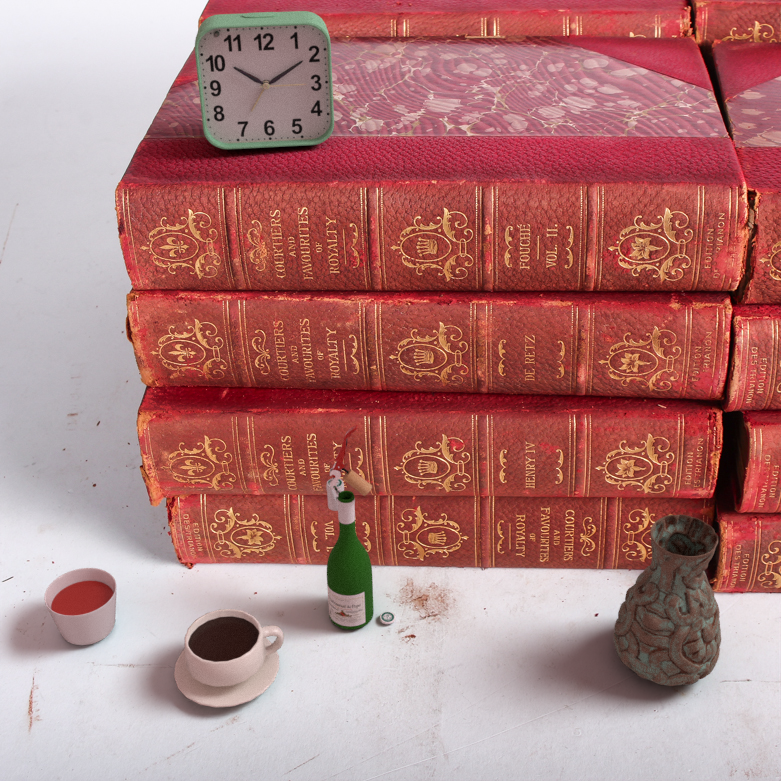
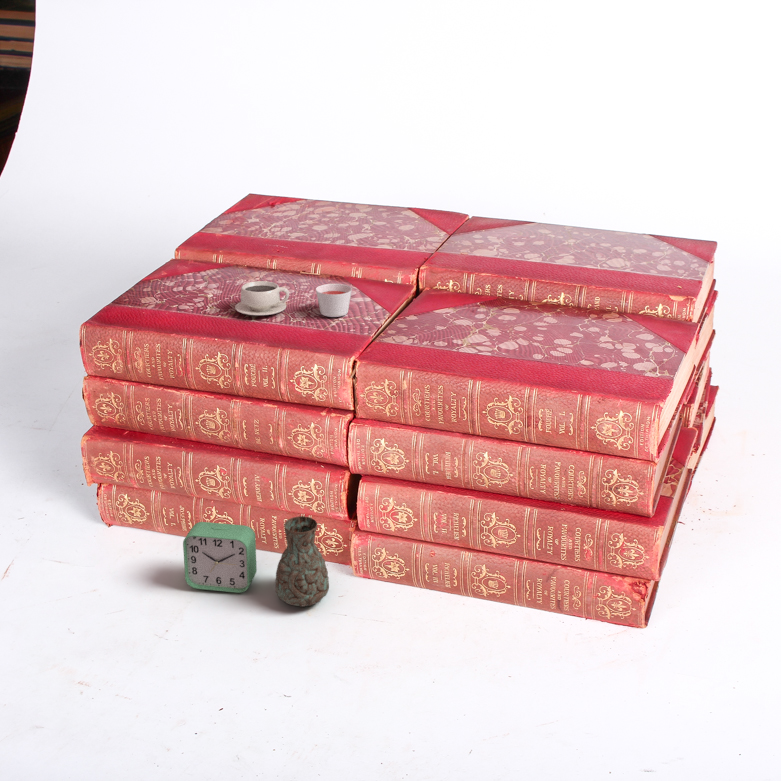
alarm clock: present [195,11,334,149] -> present [183,522,257,593]
wine bottle: present [326,425,396,629] -> none [153,450,186,562]
candle: present [44,568,116,645] -> present [316,284,352,317]
teacup: present [174,609,284,708] -> present [235,281,289,315]

